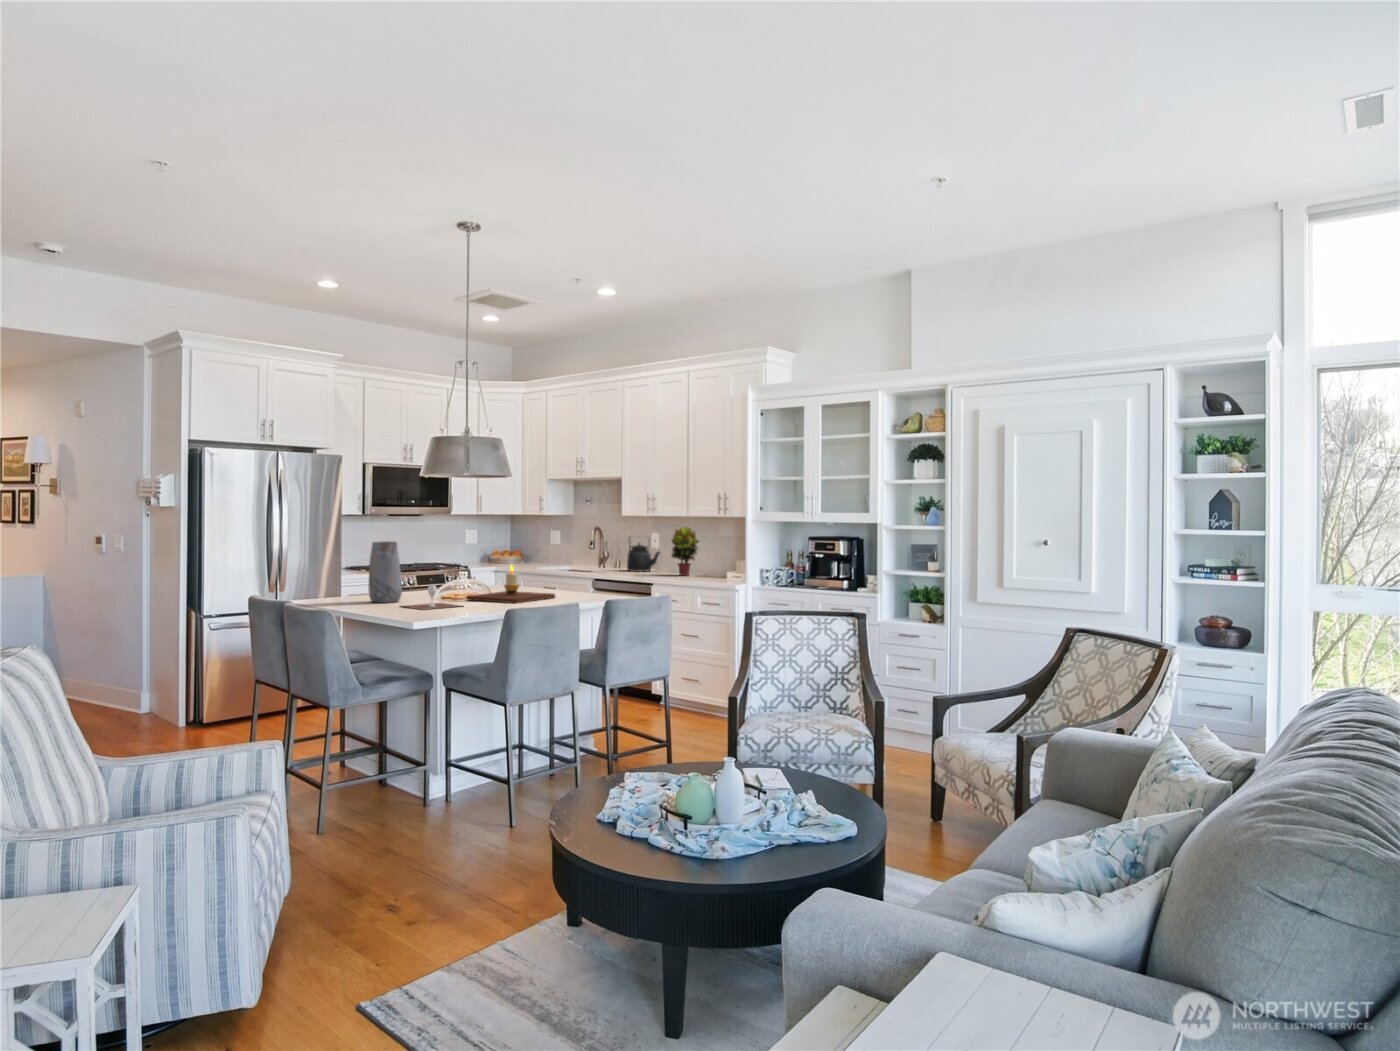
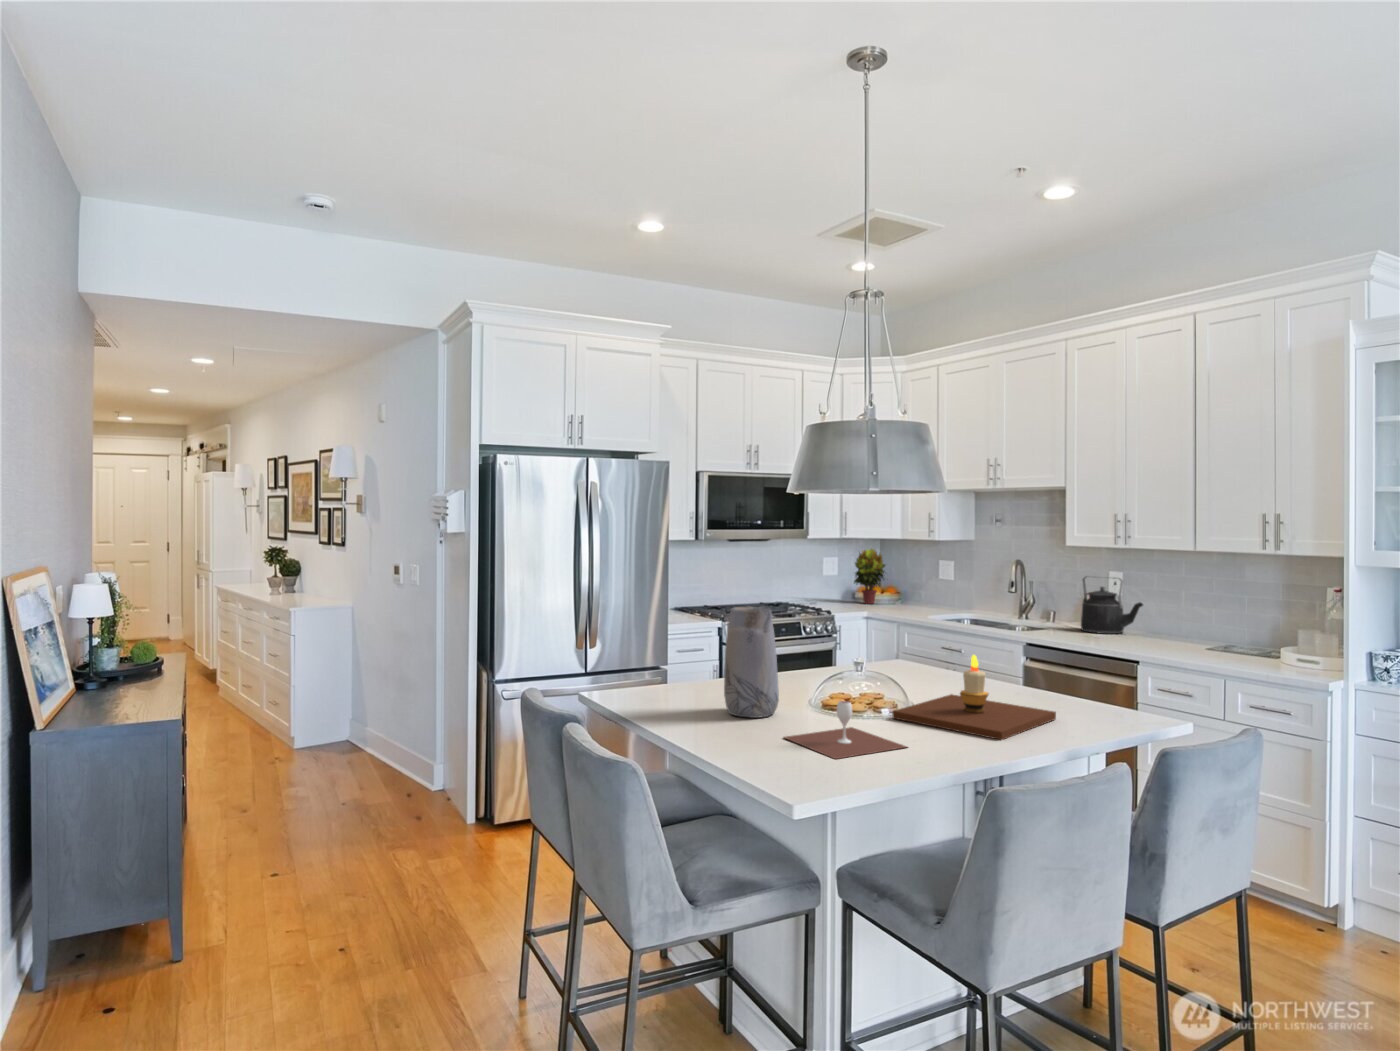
potted plant: present [671,527,699,576] -> present [854,549,885,604]

